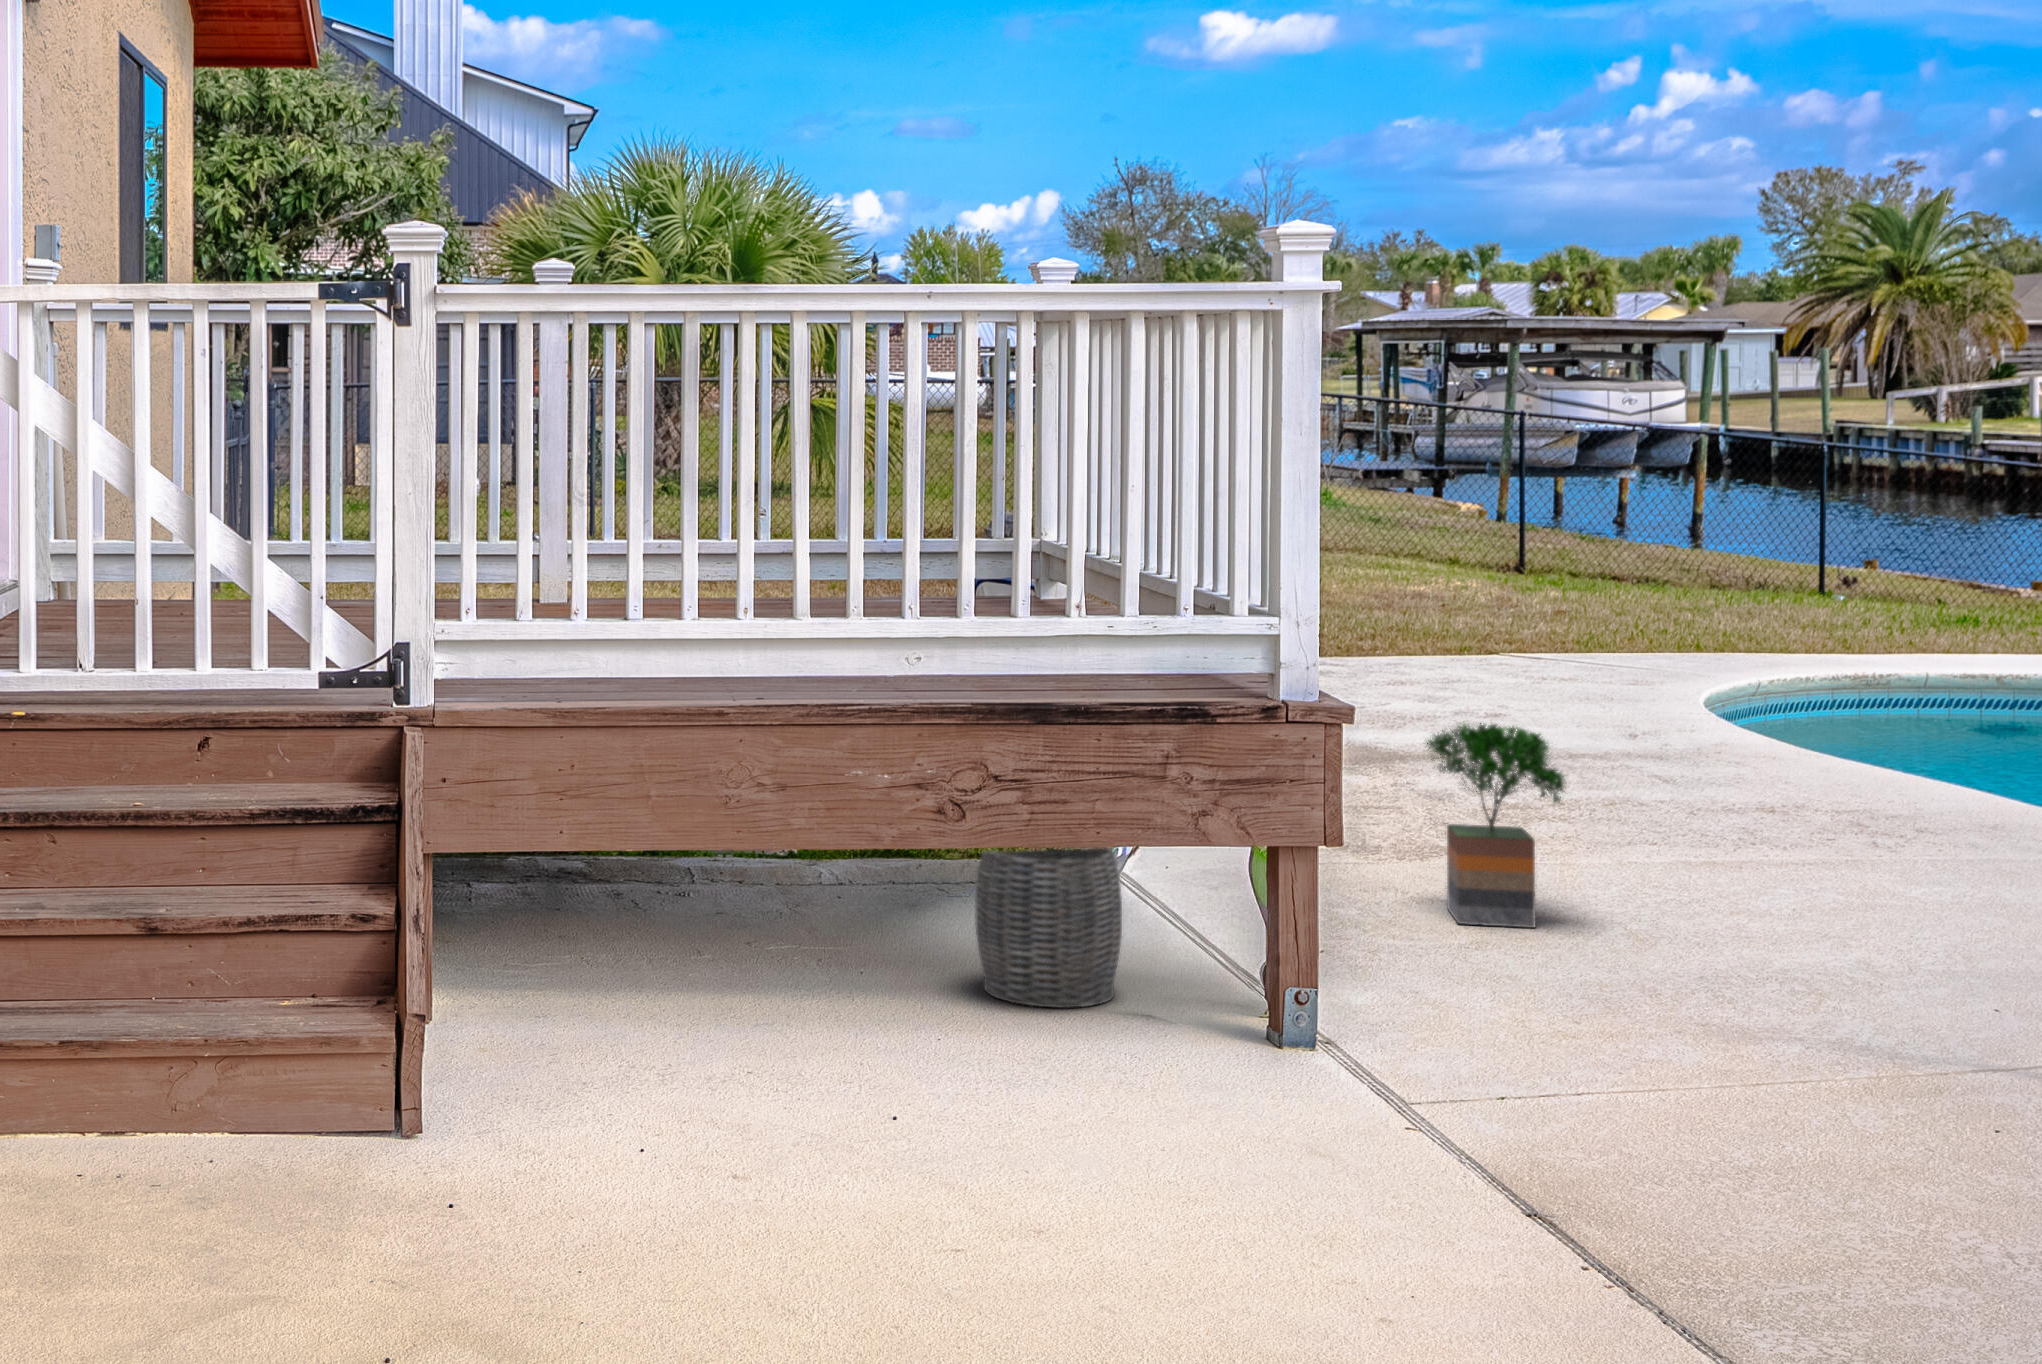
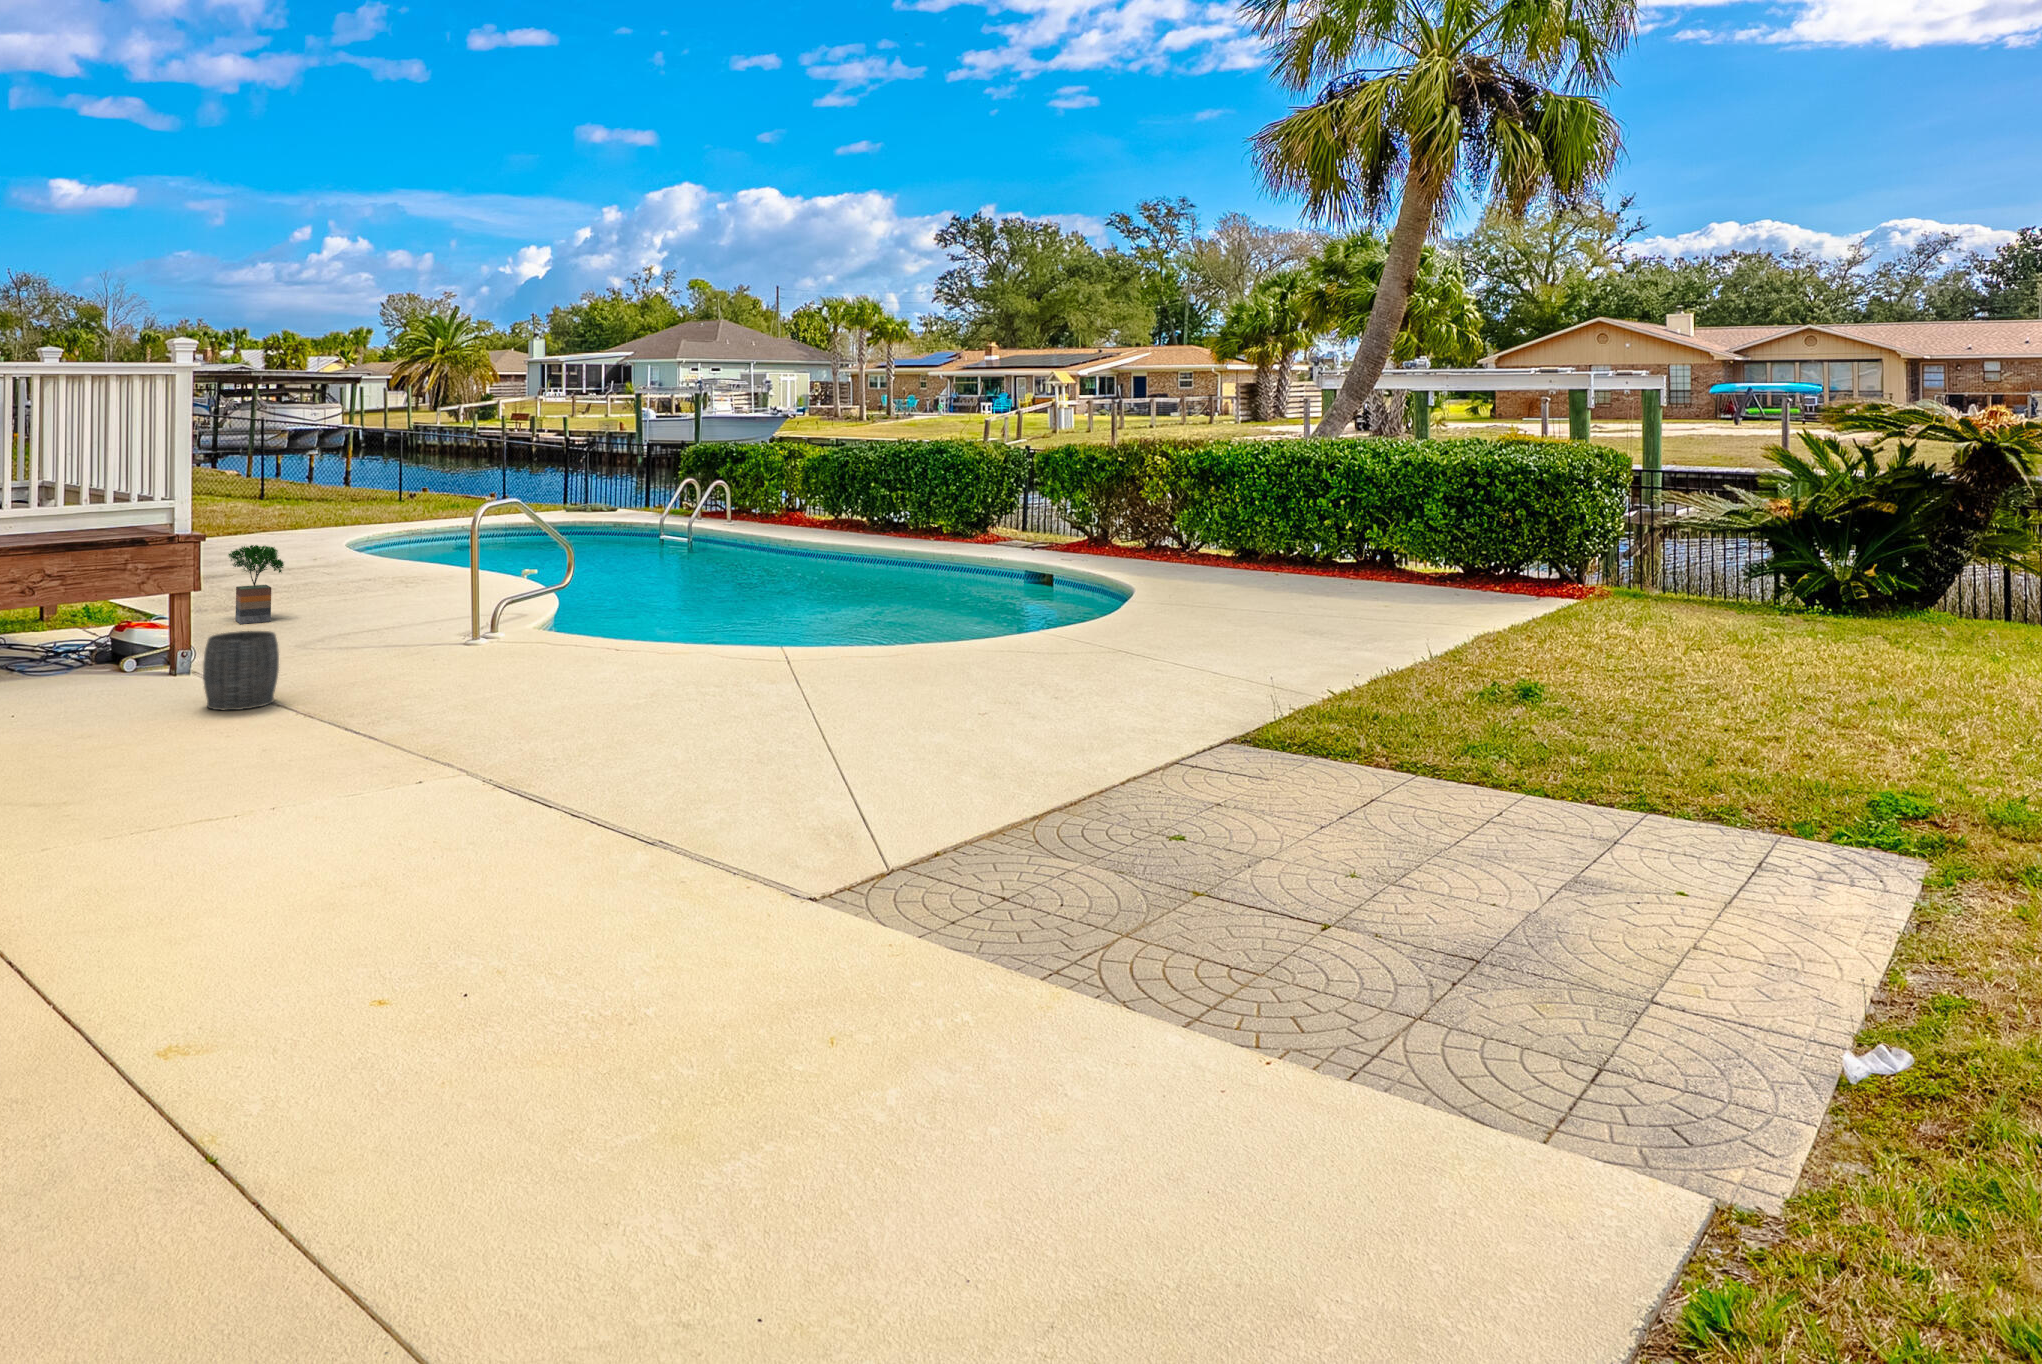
woven basket: present [975,847,1122,1008] -> present [203,631,279,710]

